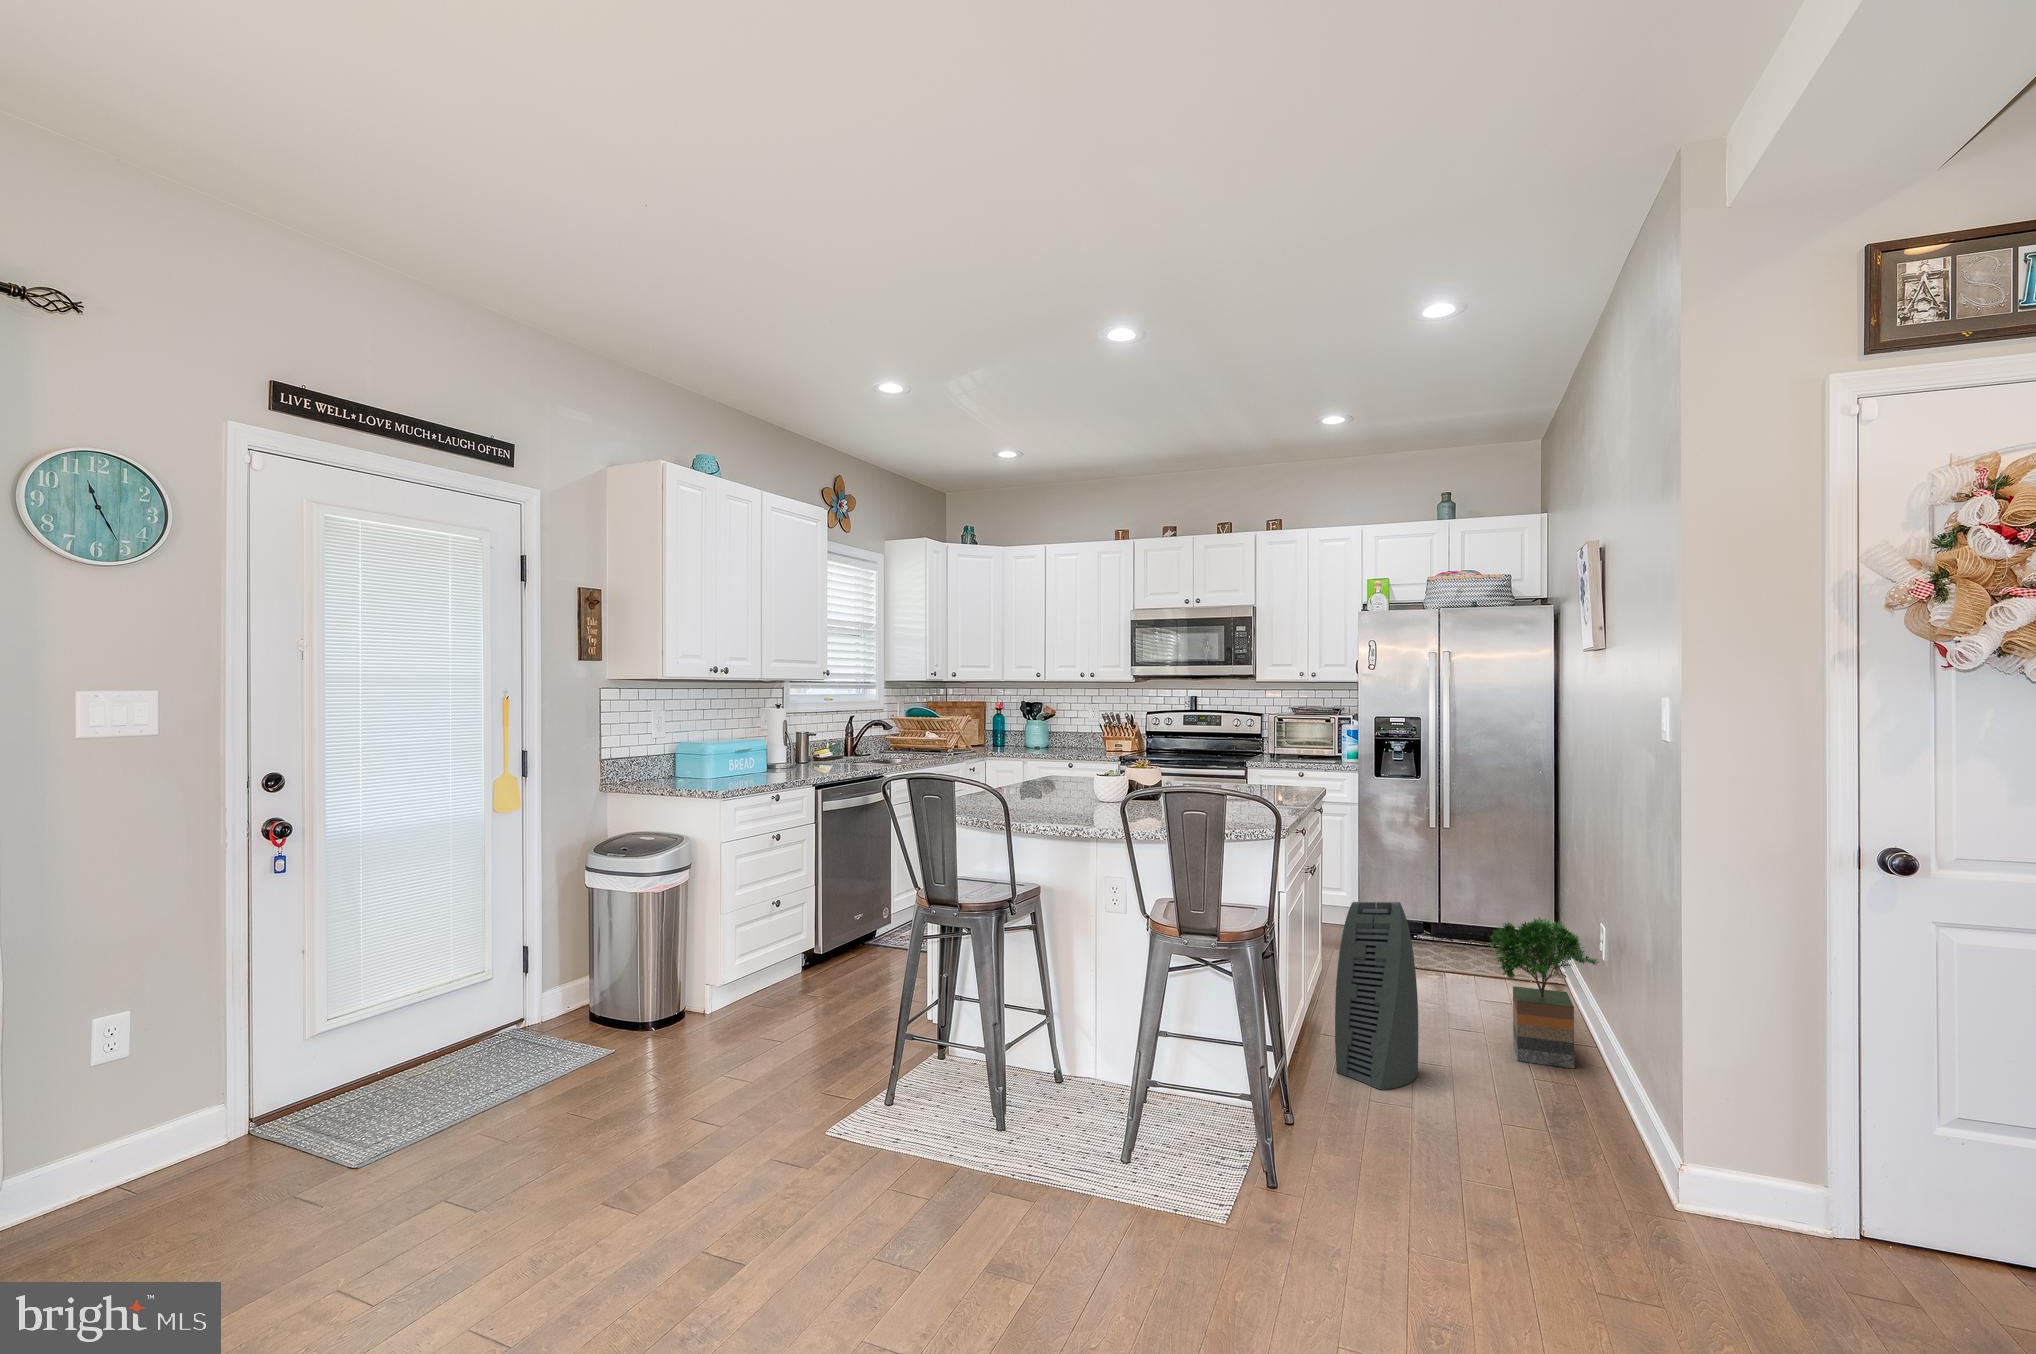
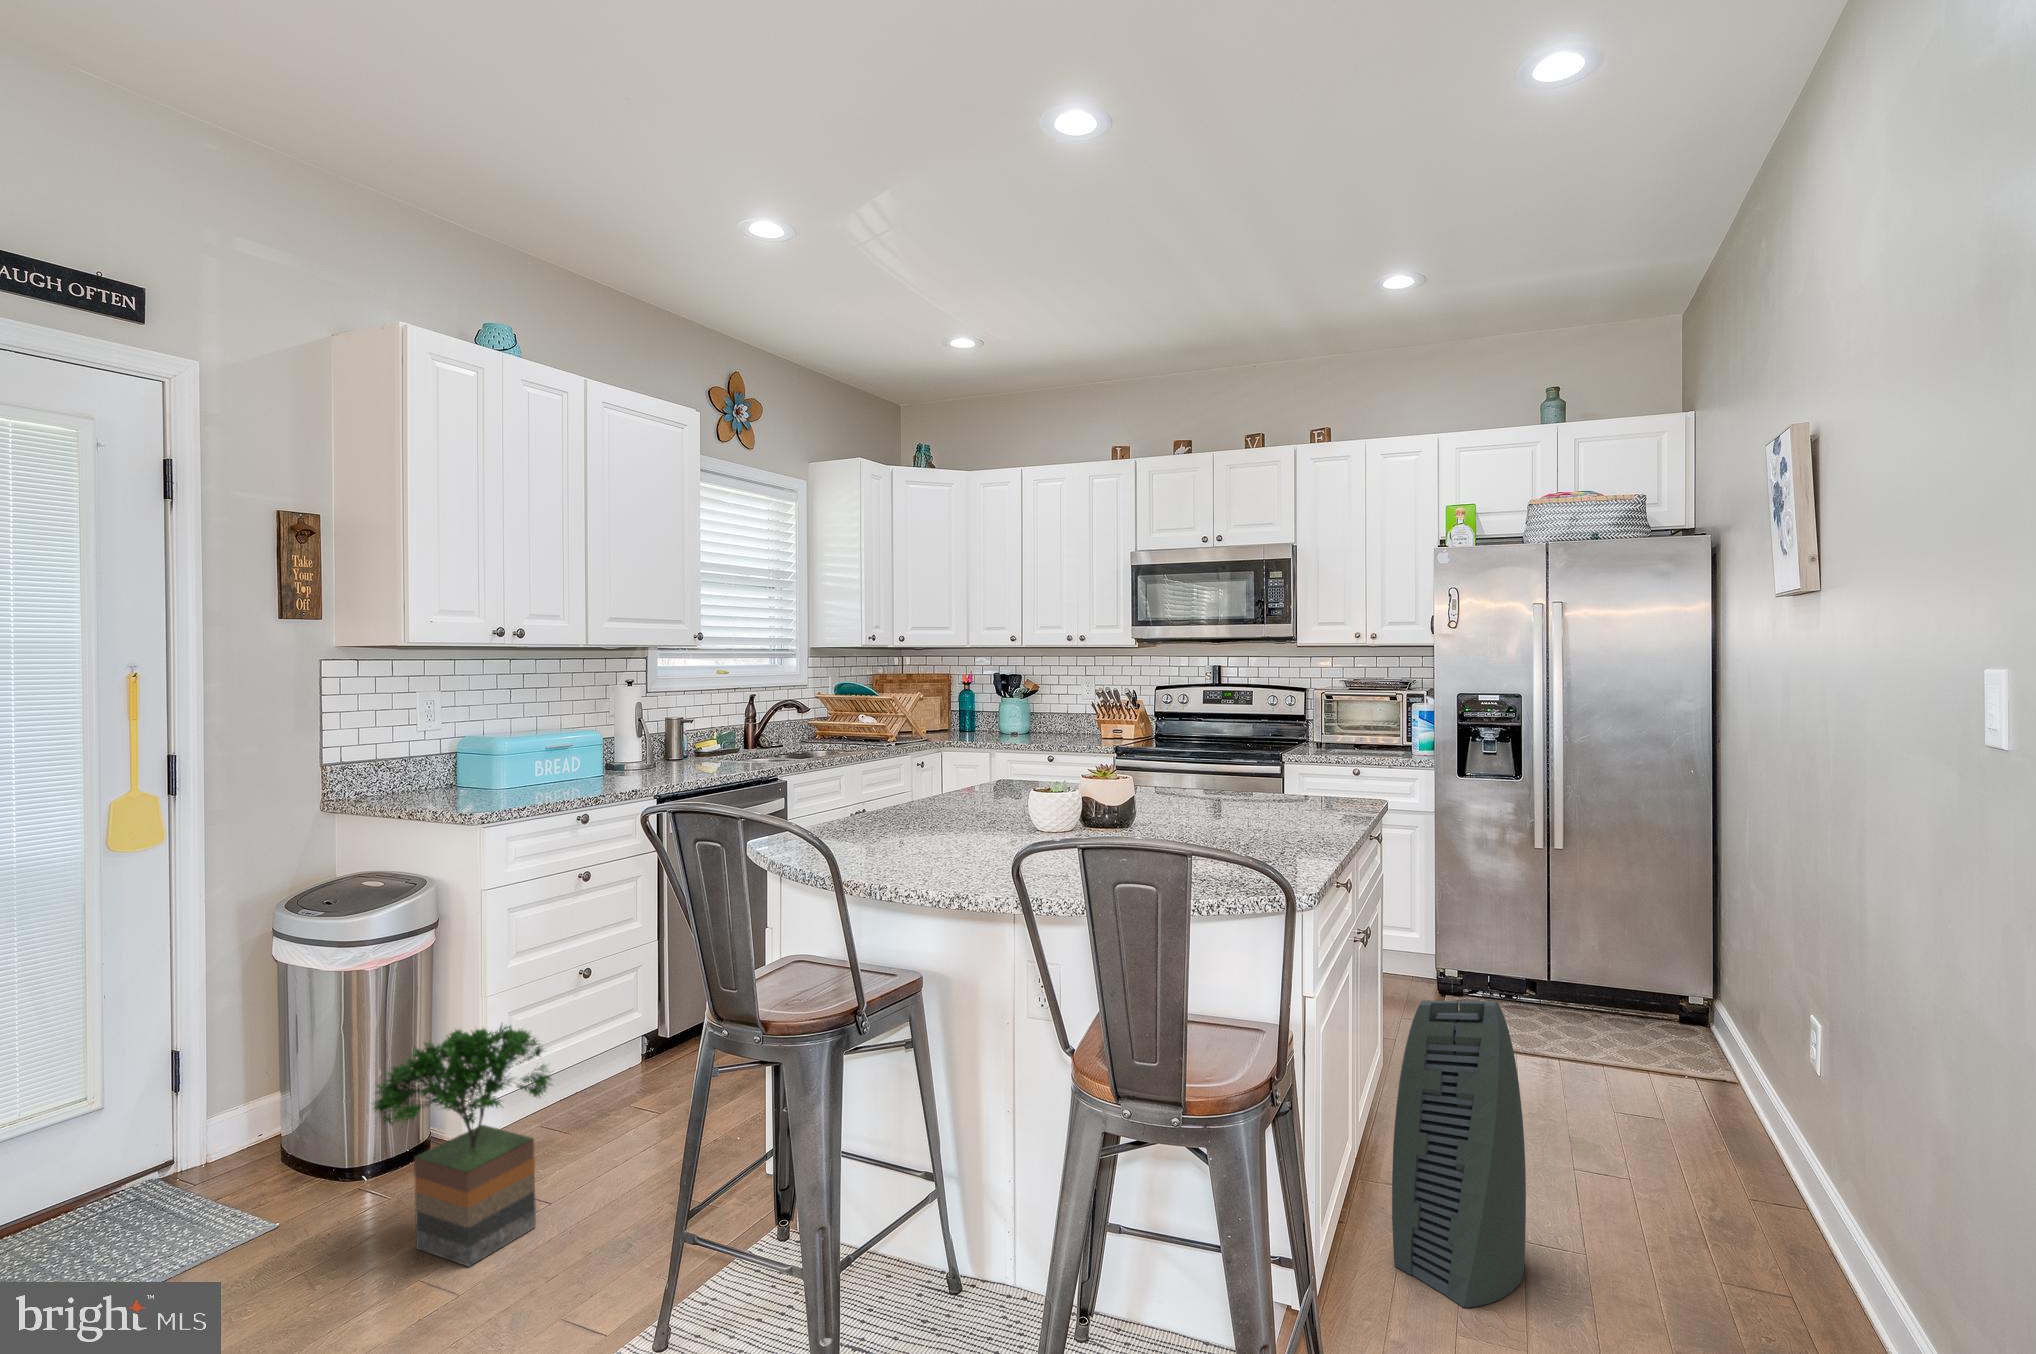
potted tree: present [1490,917,1599,1068] -> present [374,1025,551,1267]

